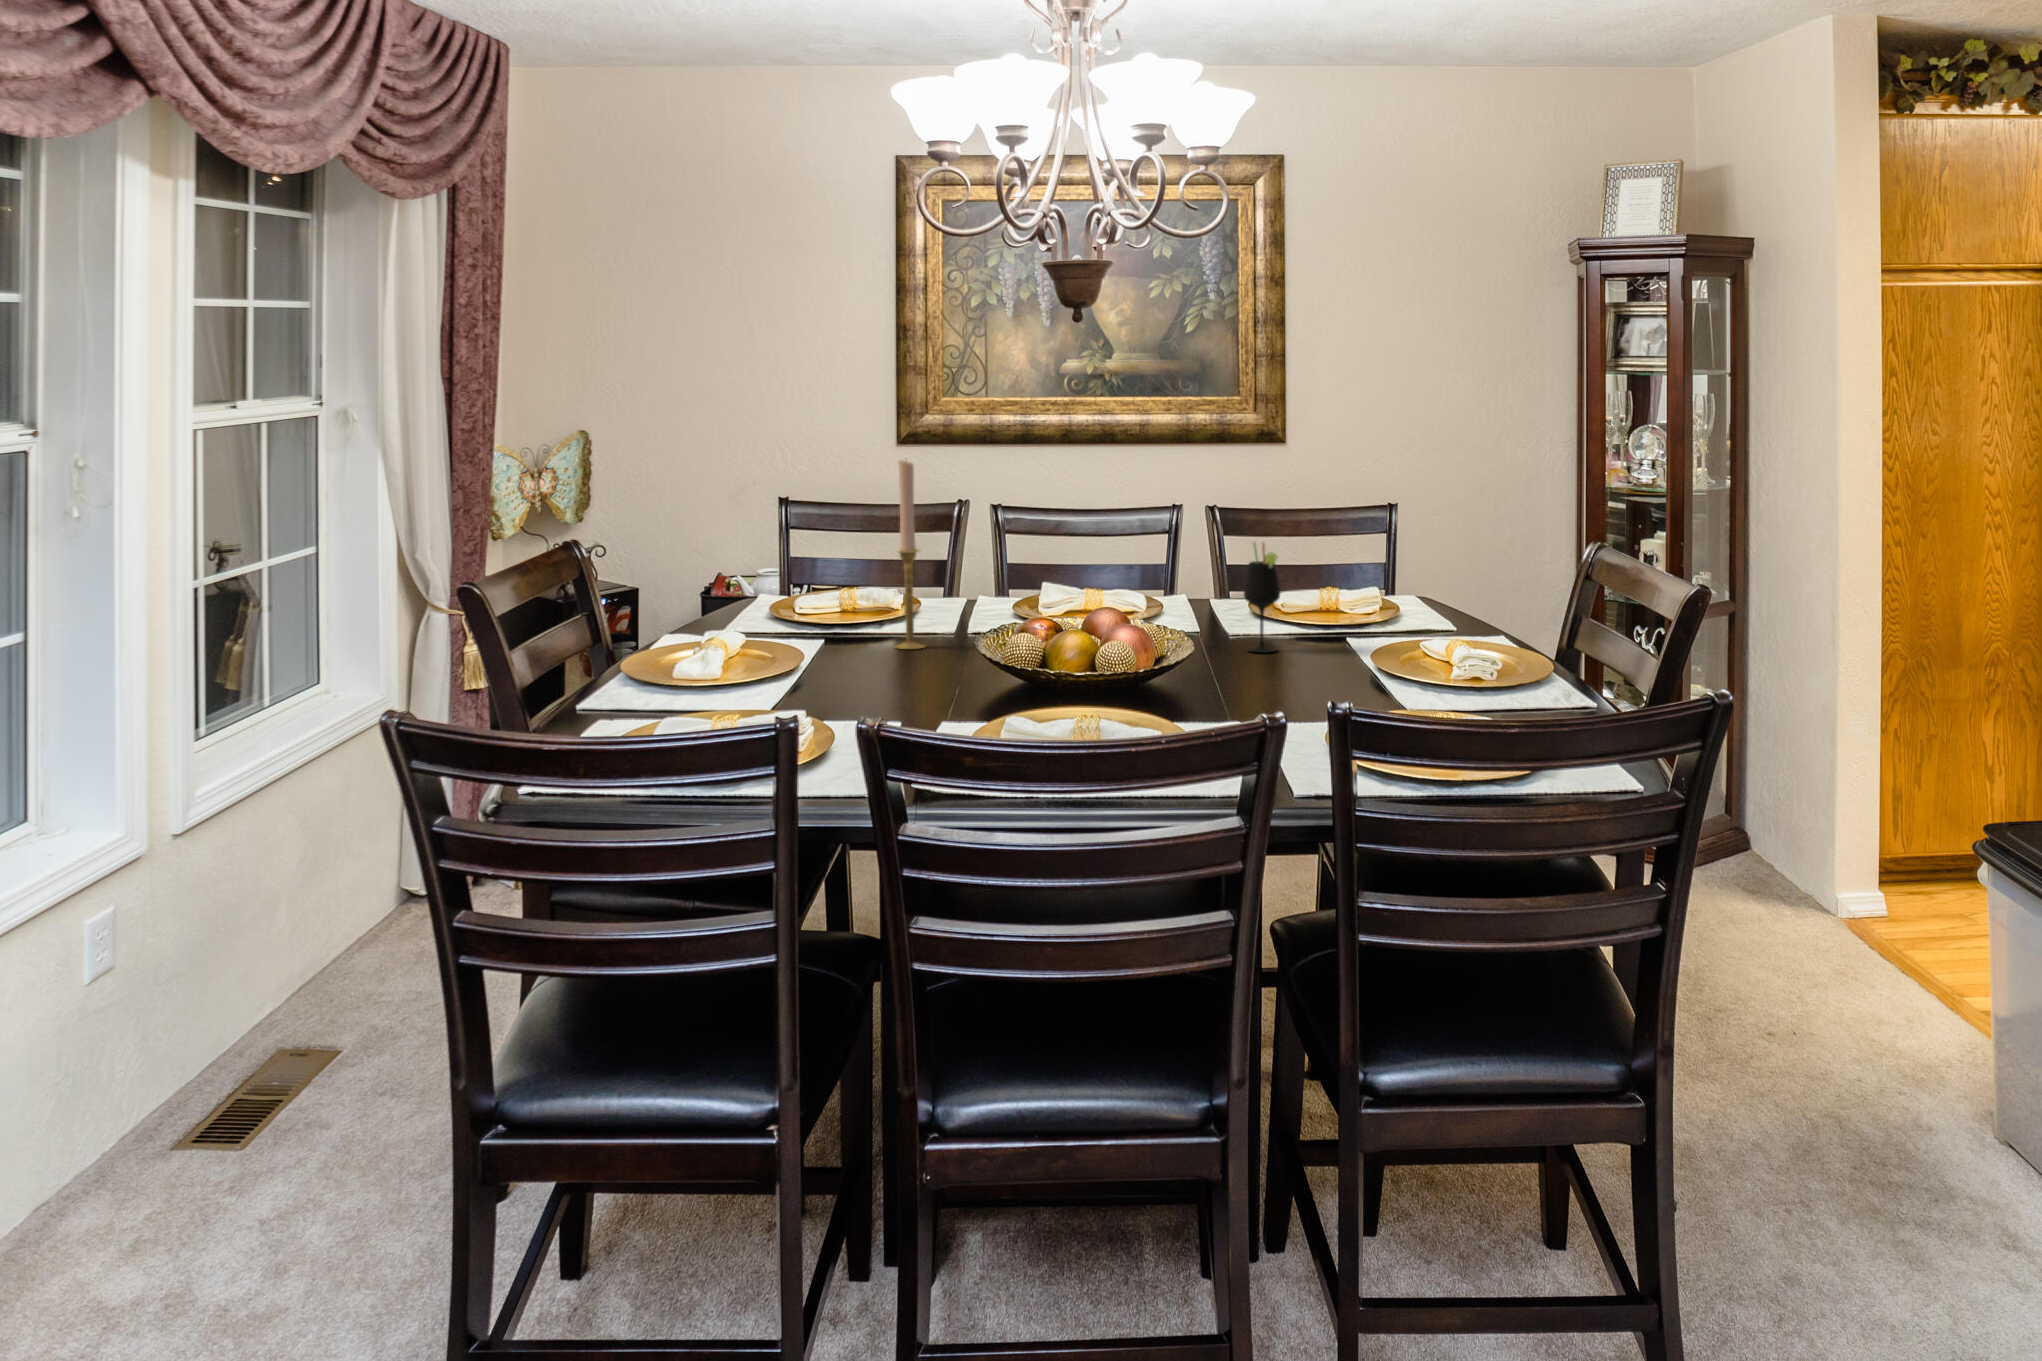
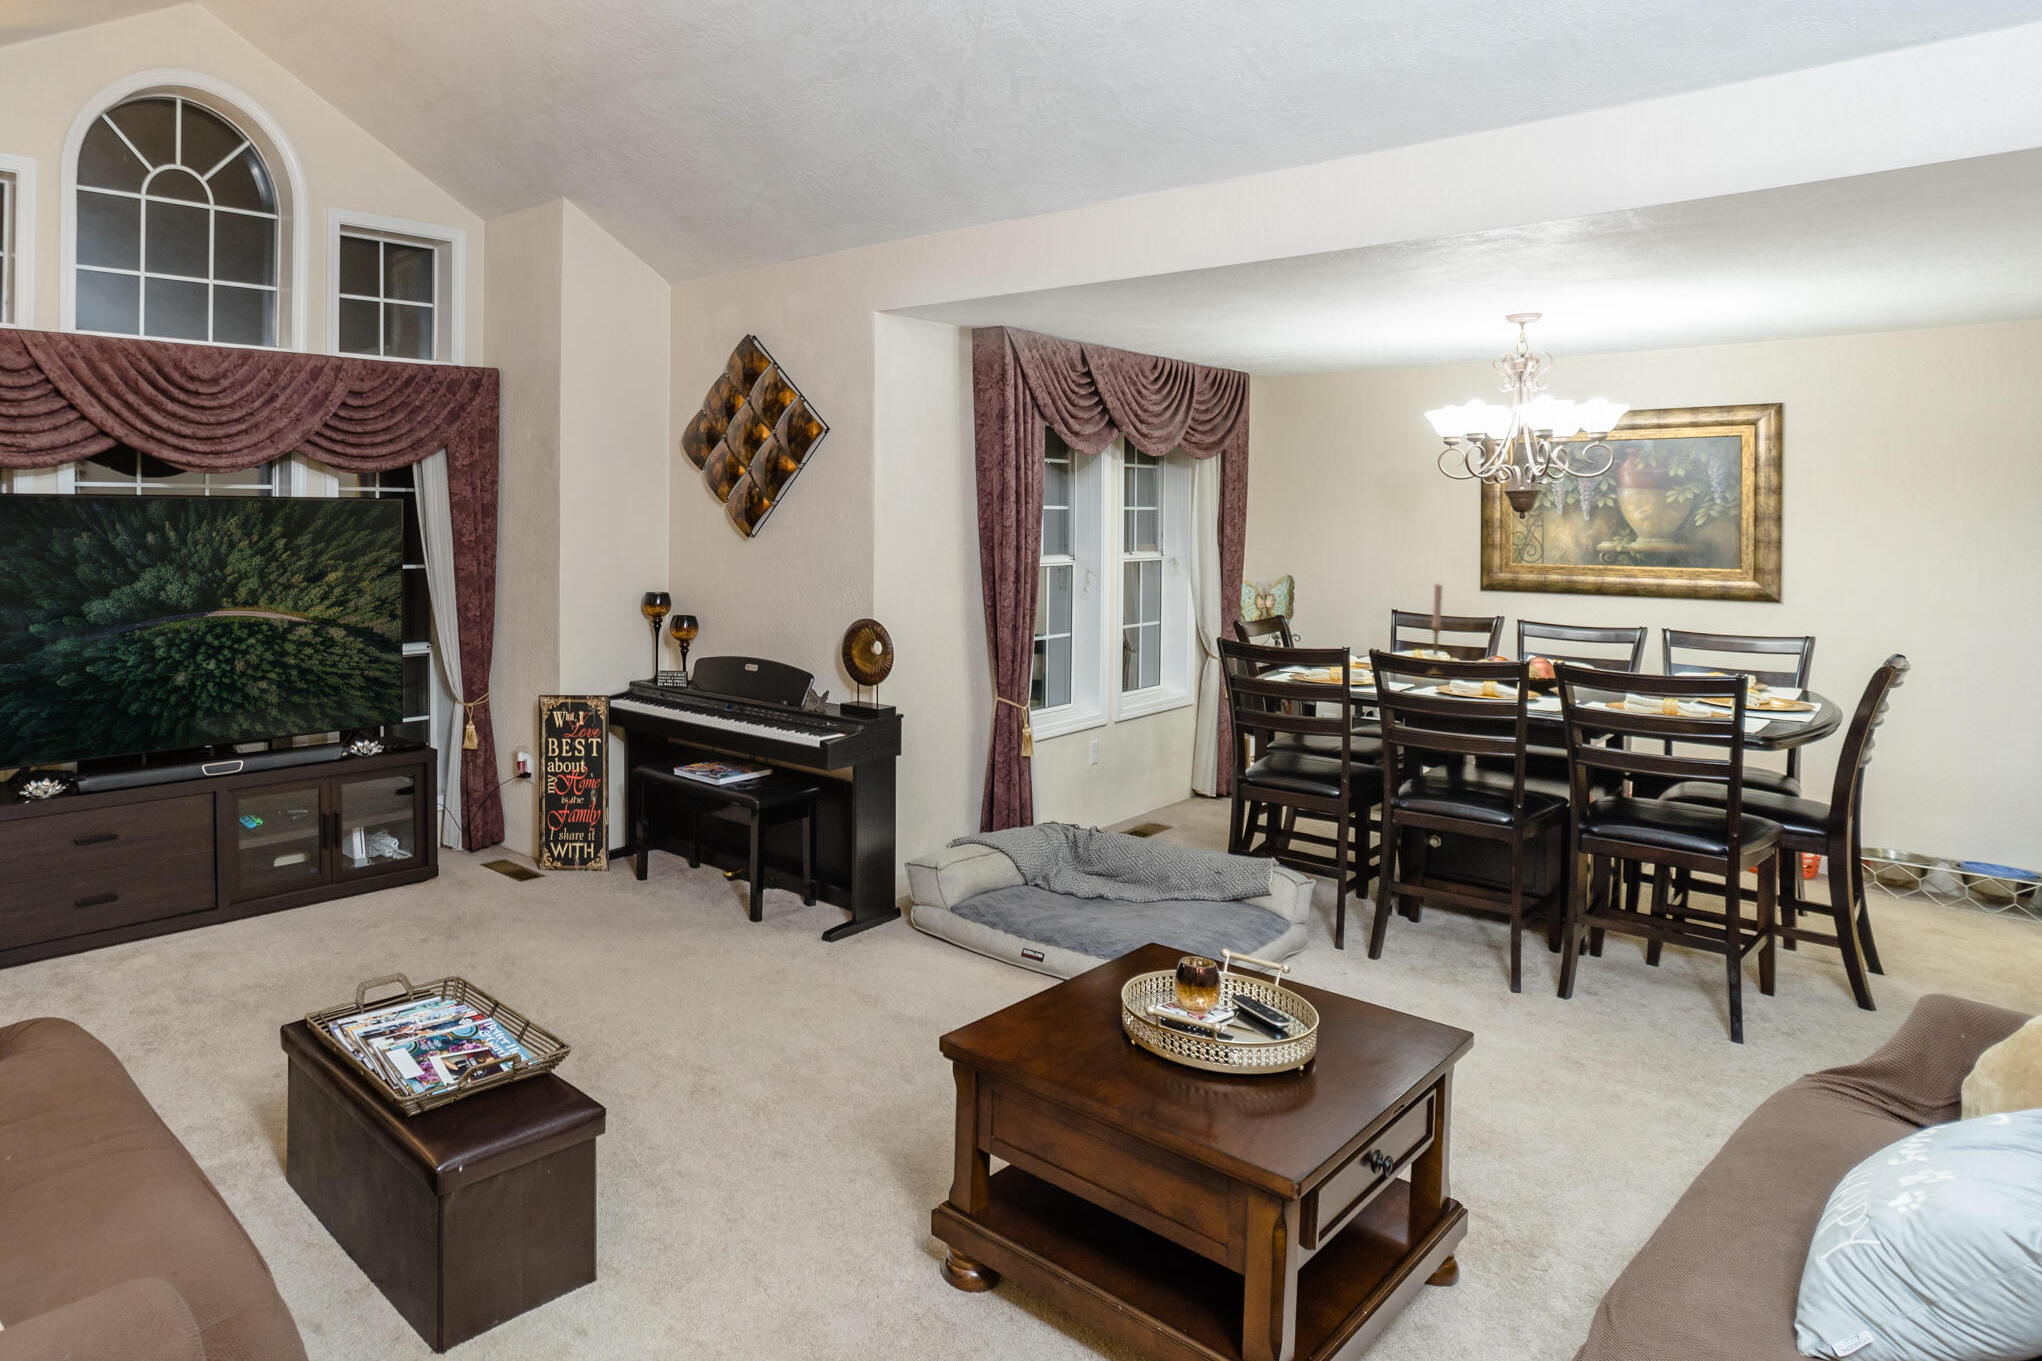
wine glass: present [1244,543,1280,652] -> none [1627,630,1650,688]

